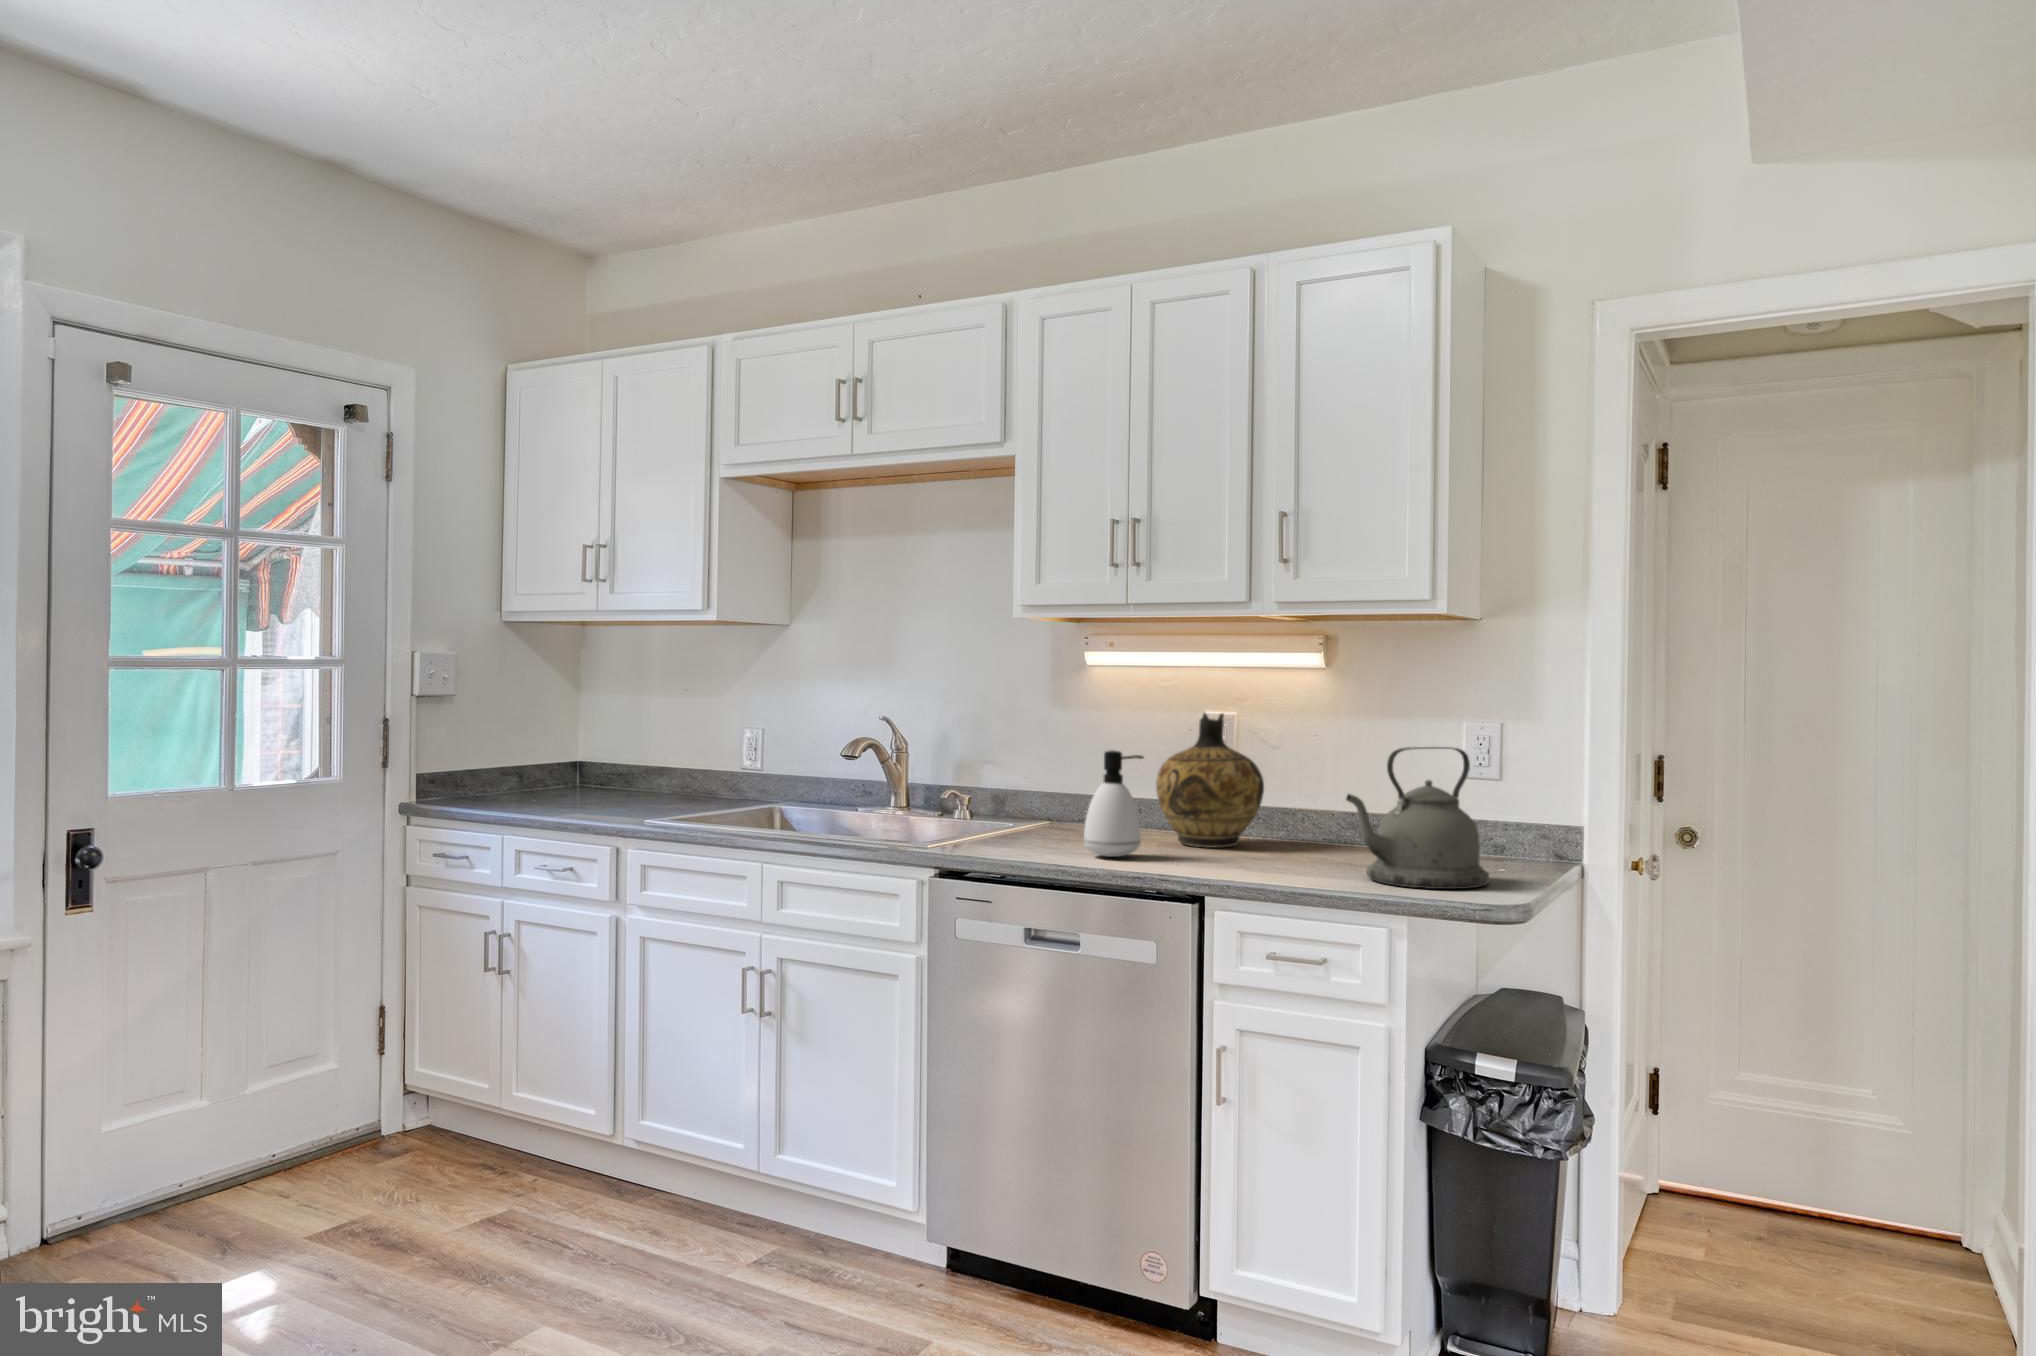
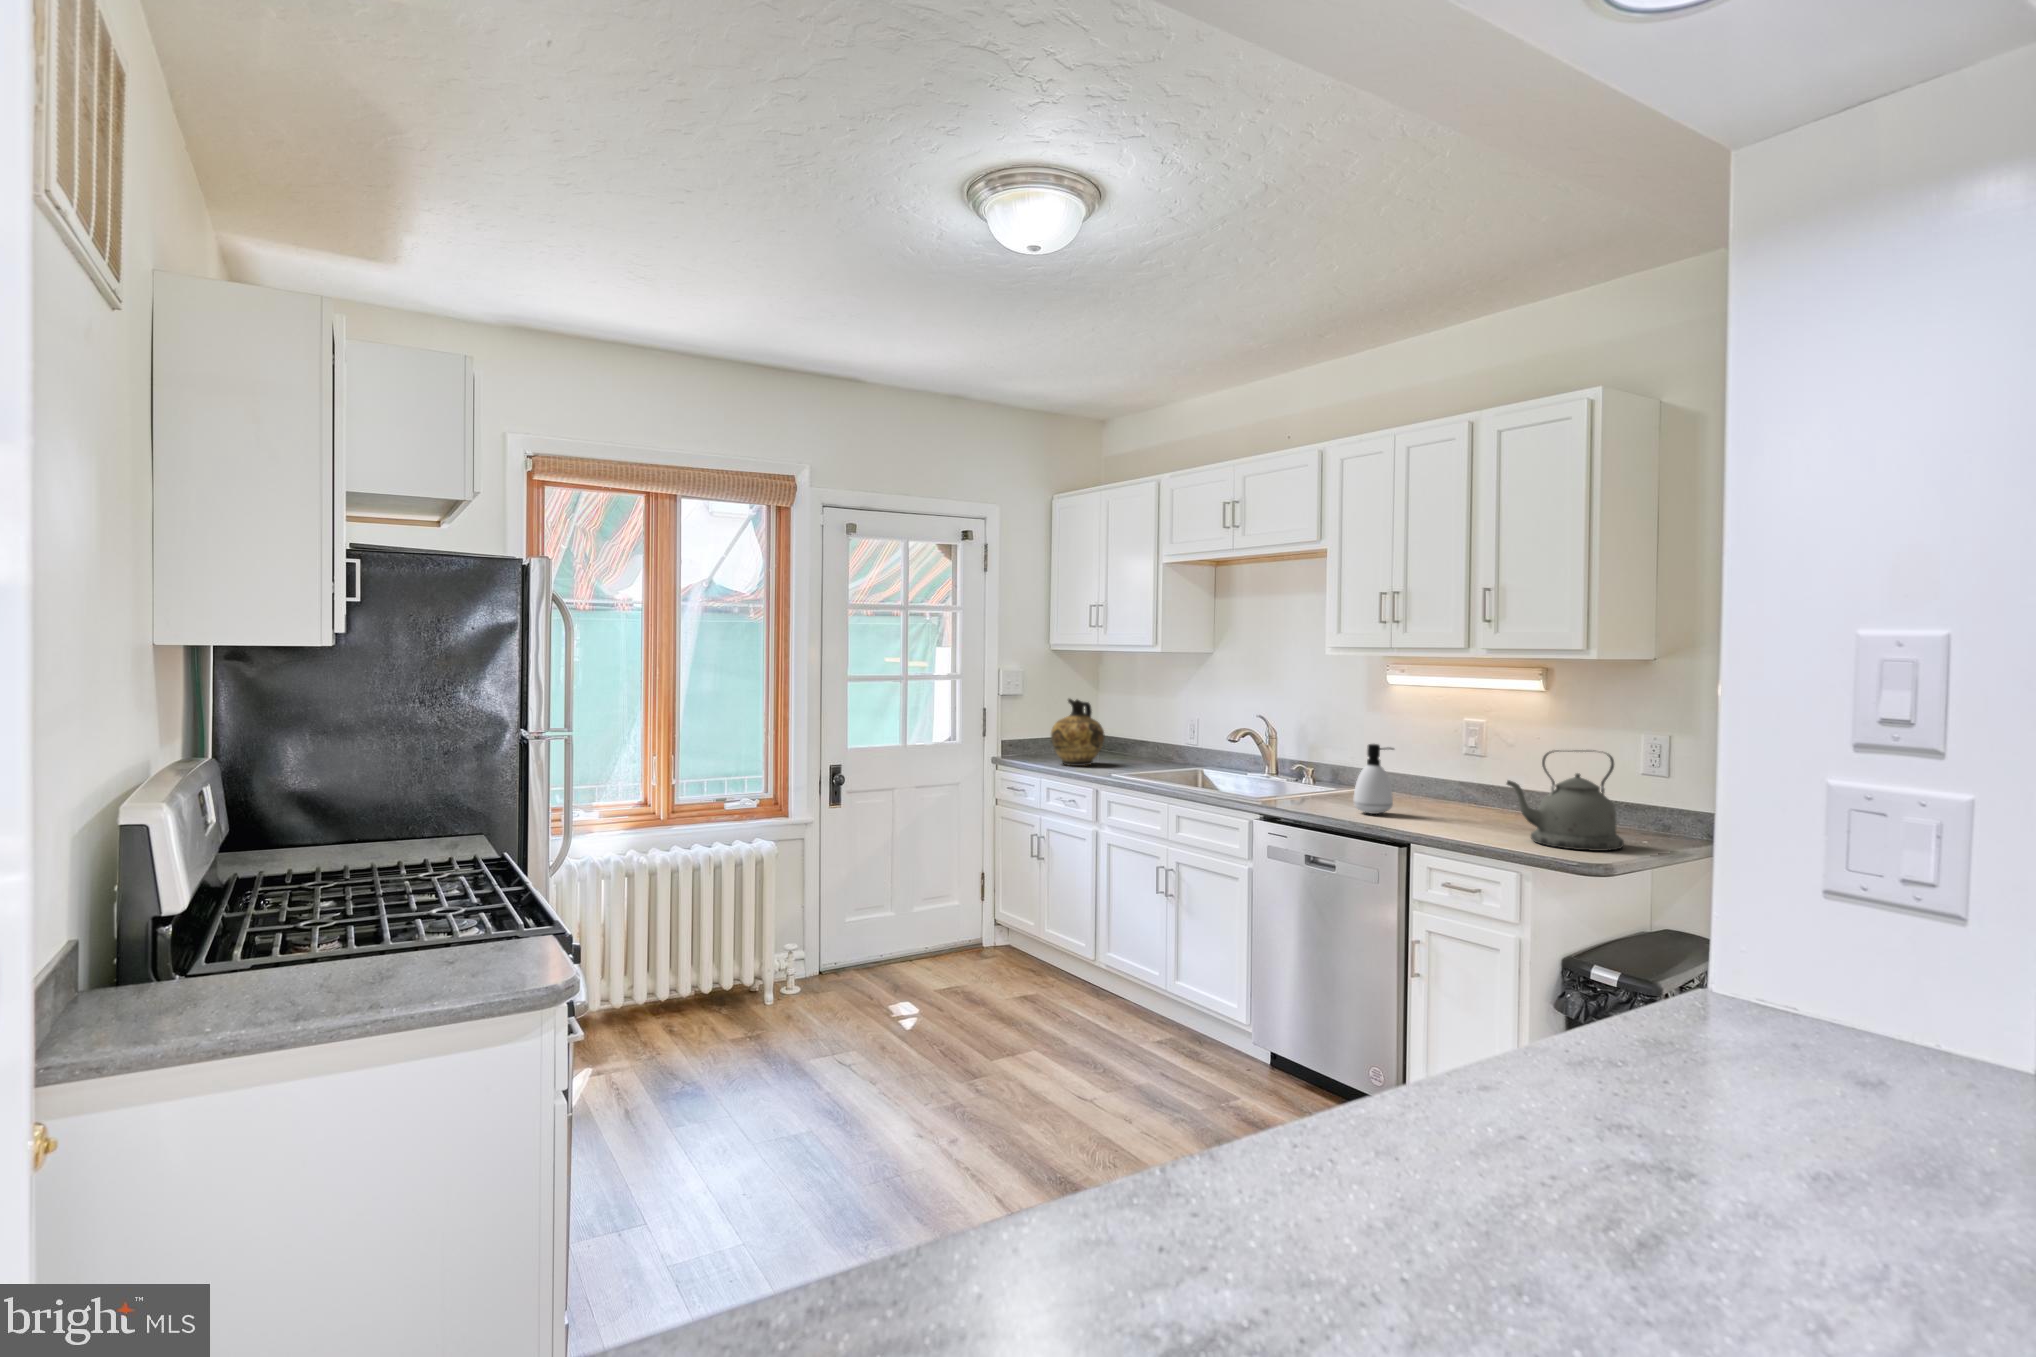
ceramic jug: present [1156,713,1264,848] -> present [1051,699,1104,766]

